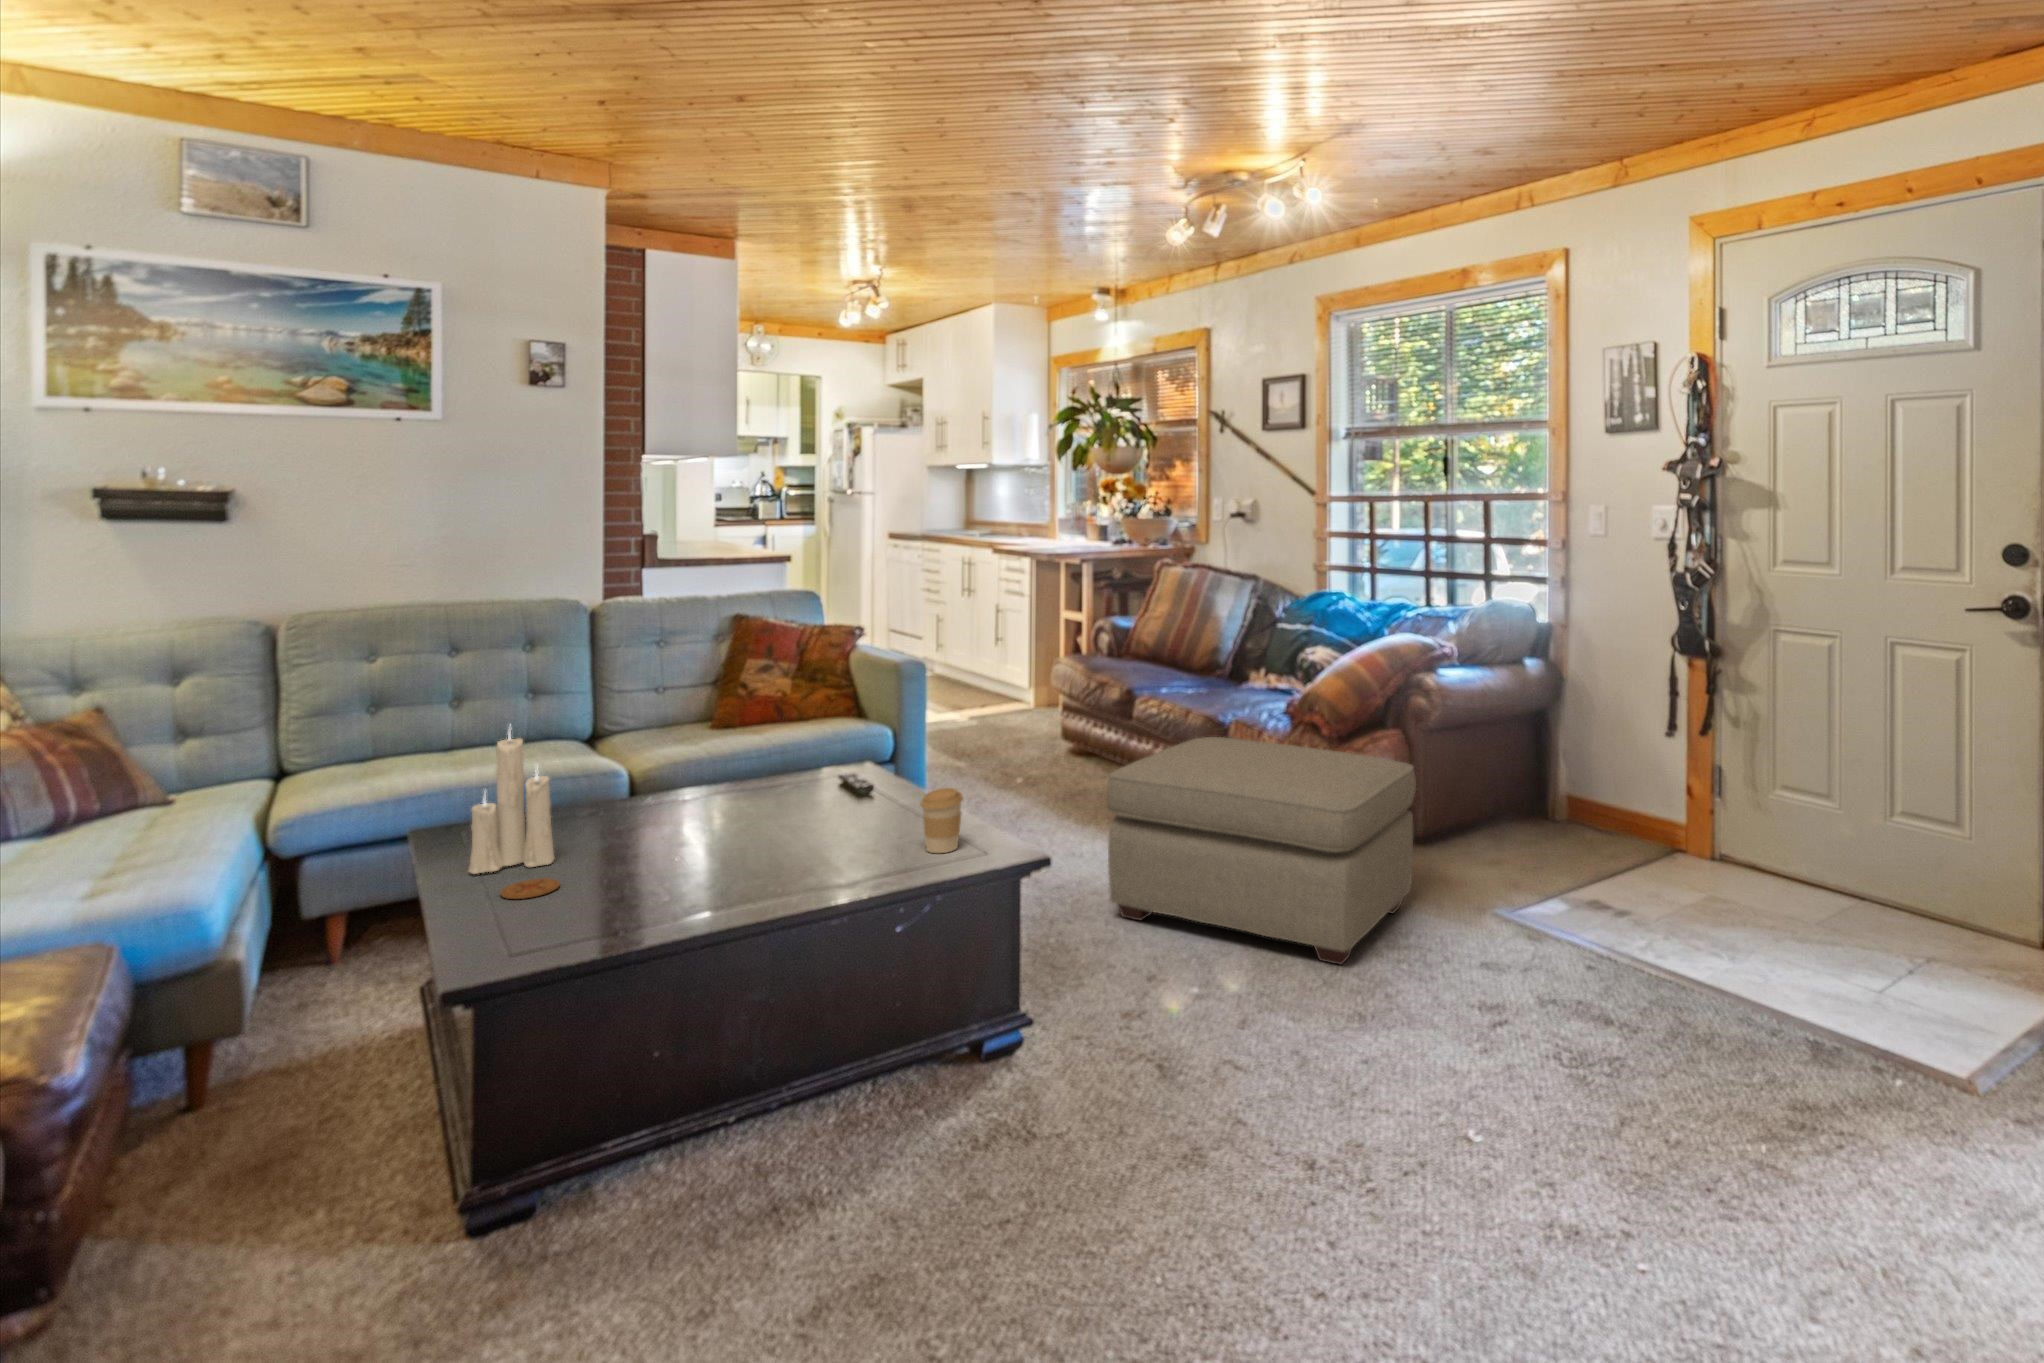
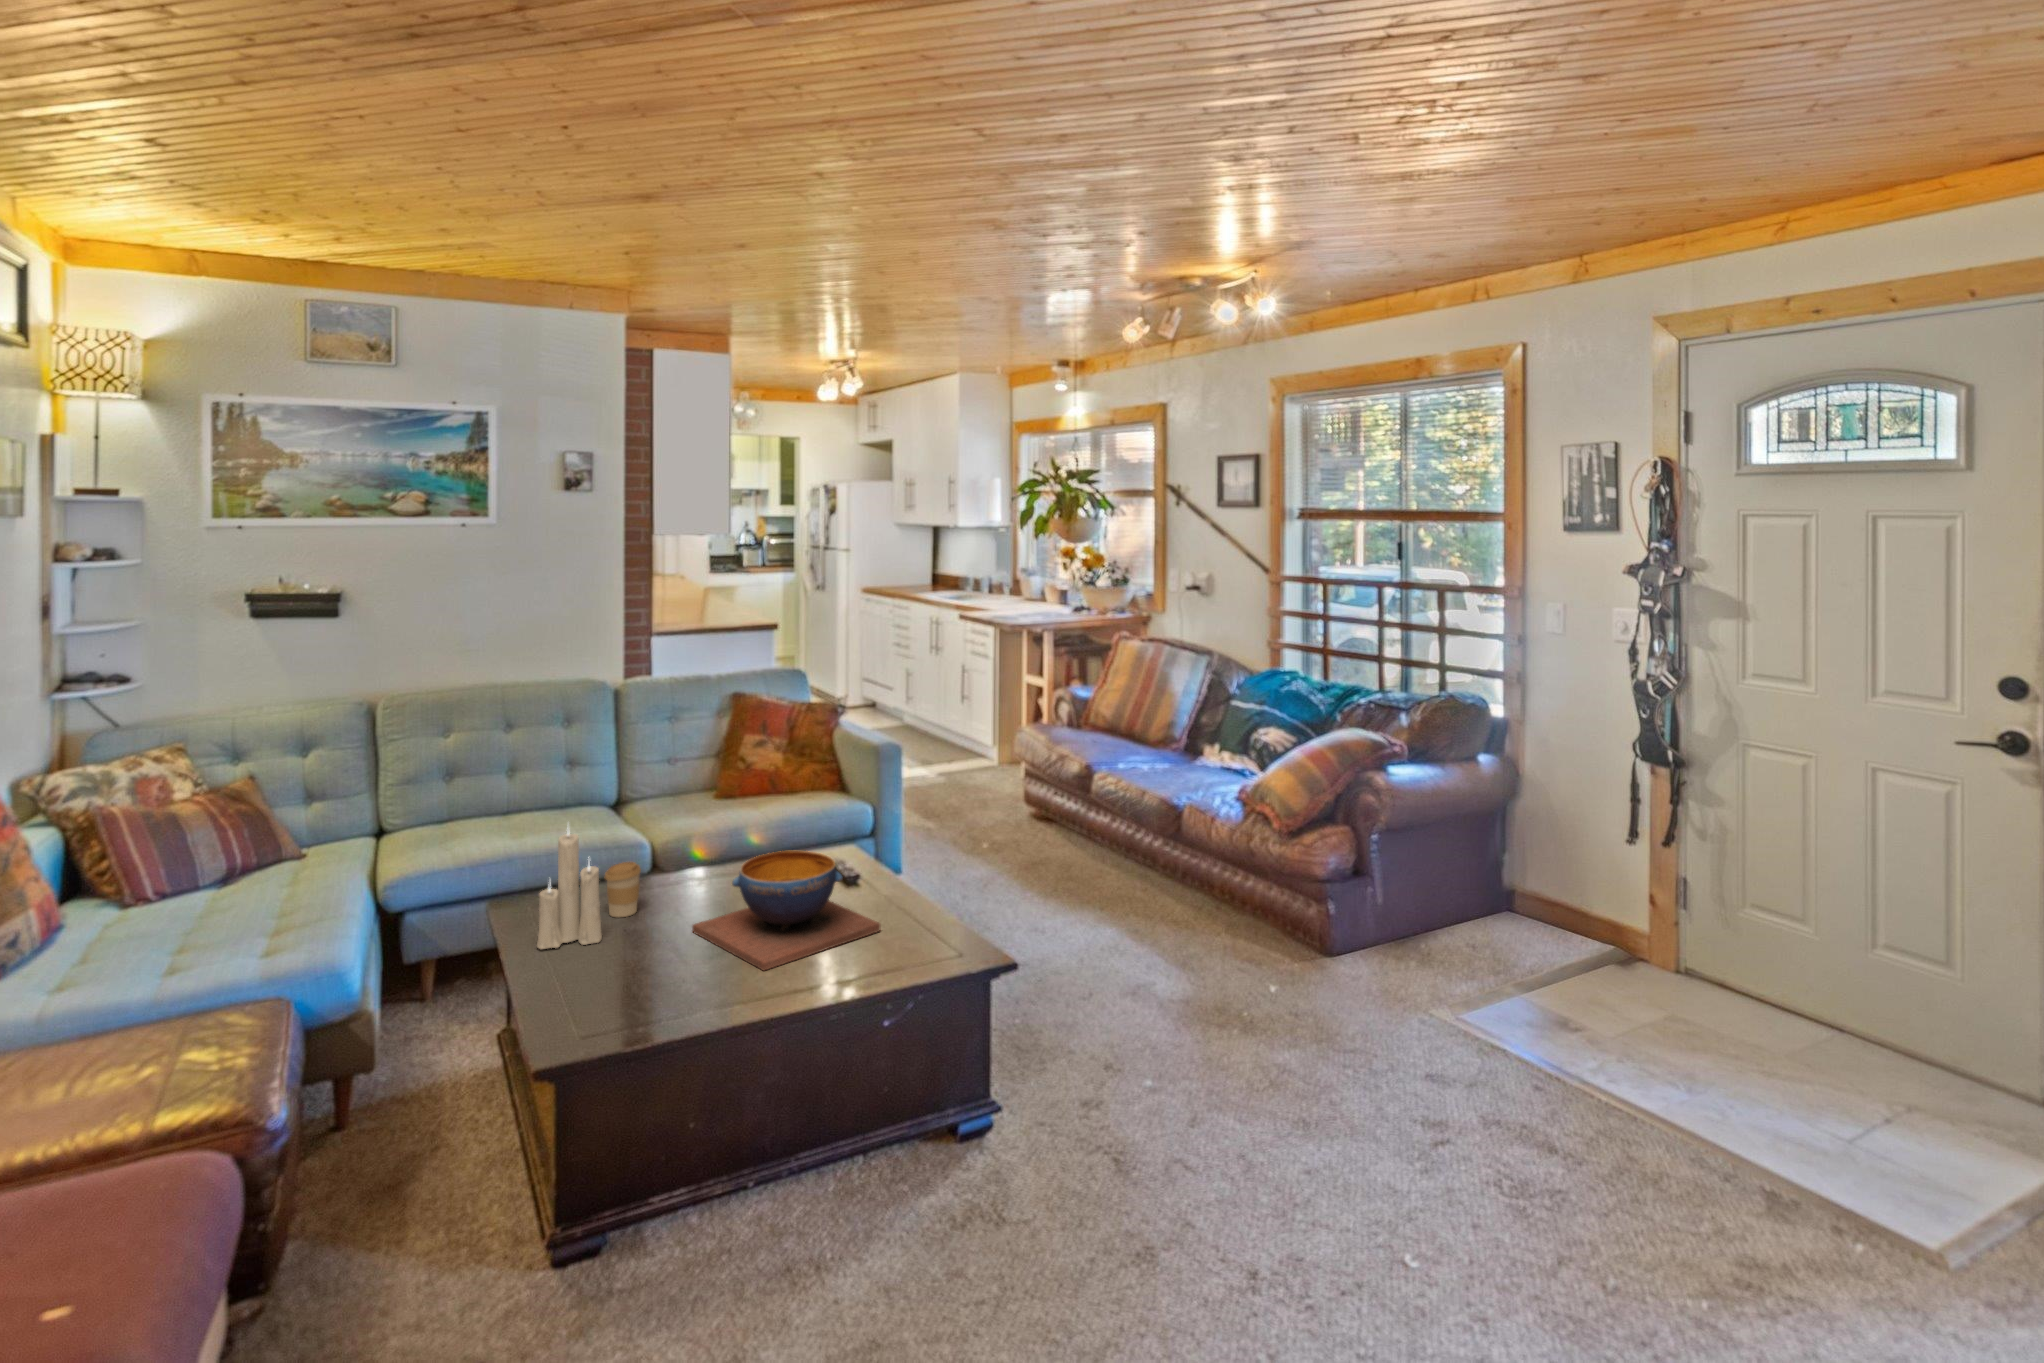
ottoman: present [1107,737,1416,965] -> none [1067,829,1364,1069]
decorative bowl: none [669,756,896,881] -> present [692,851,881,970]
coffee cup: present [921,788,963,853] -> present [604,862,641,917]
coaster: present [500,878,560,899] -> none [564,958,609,977]

